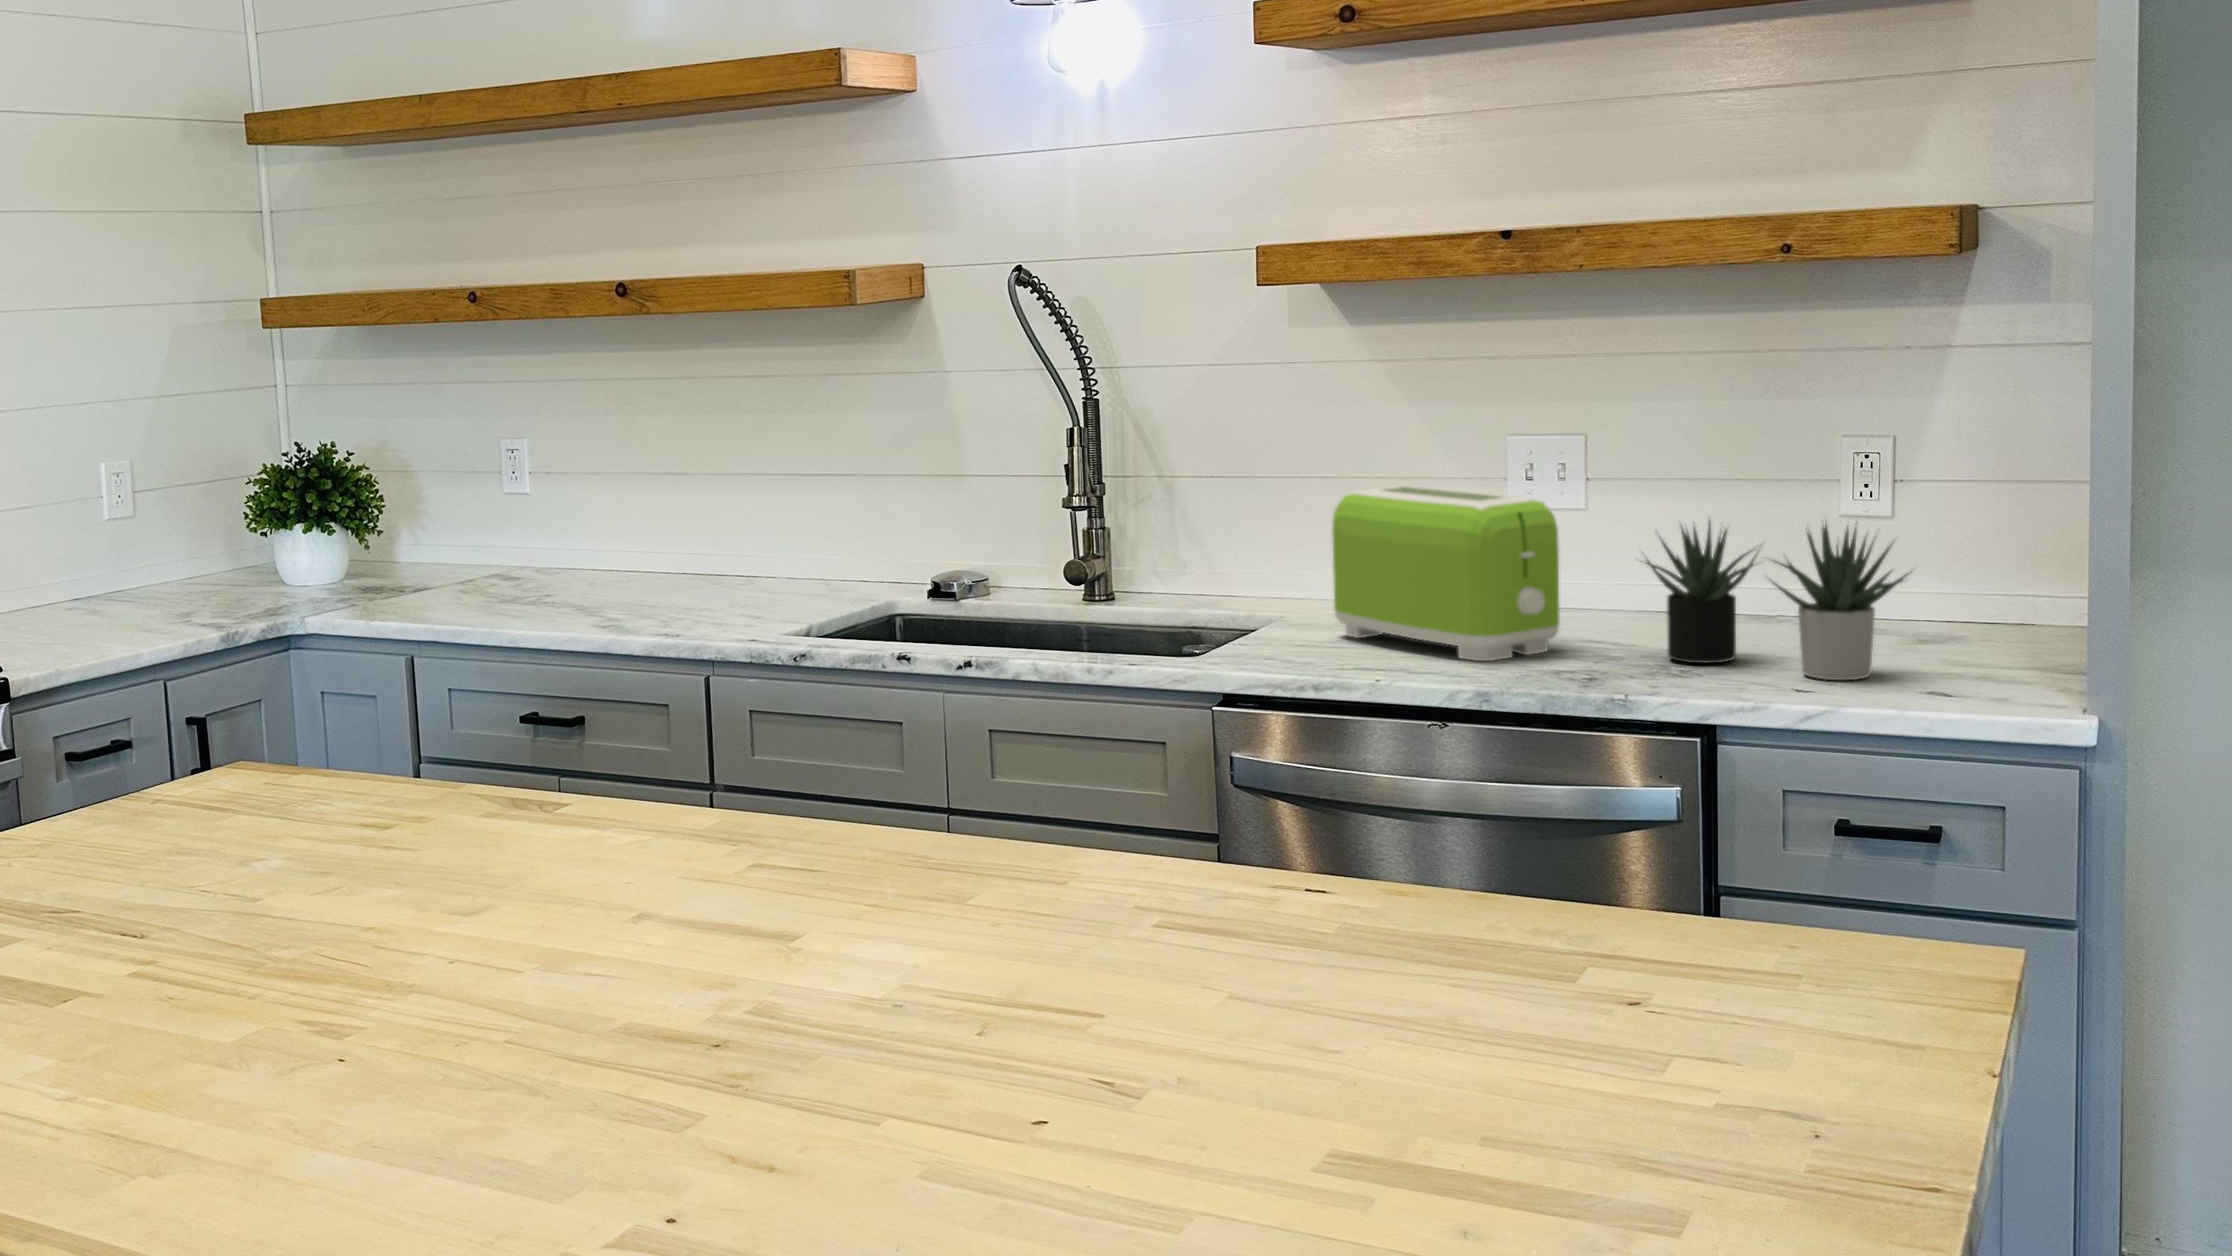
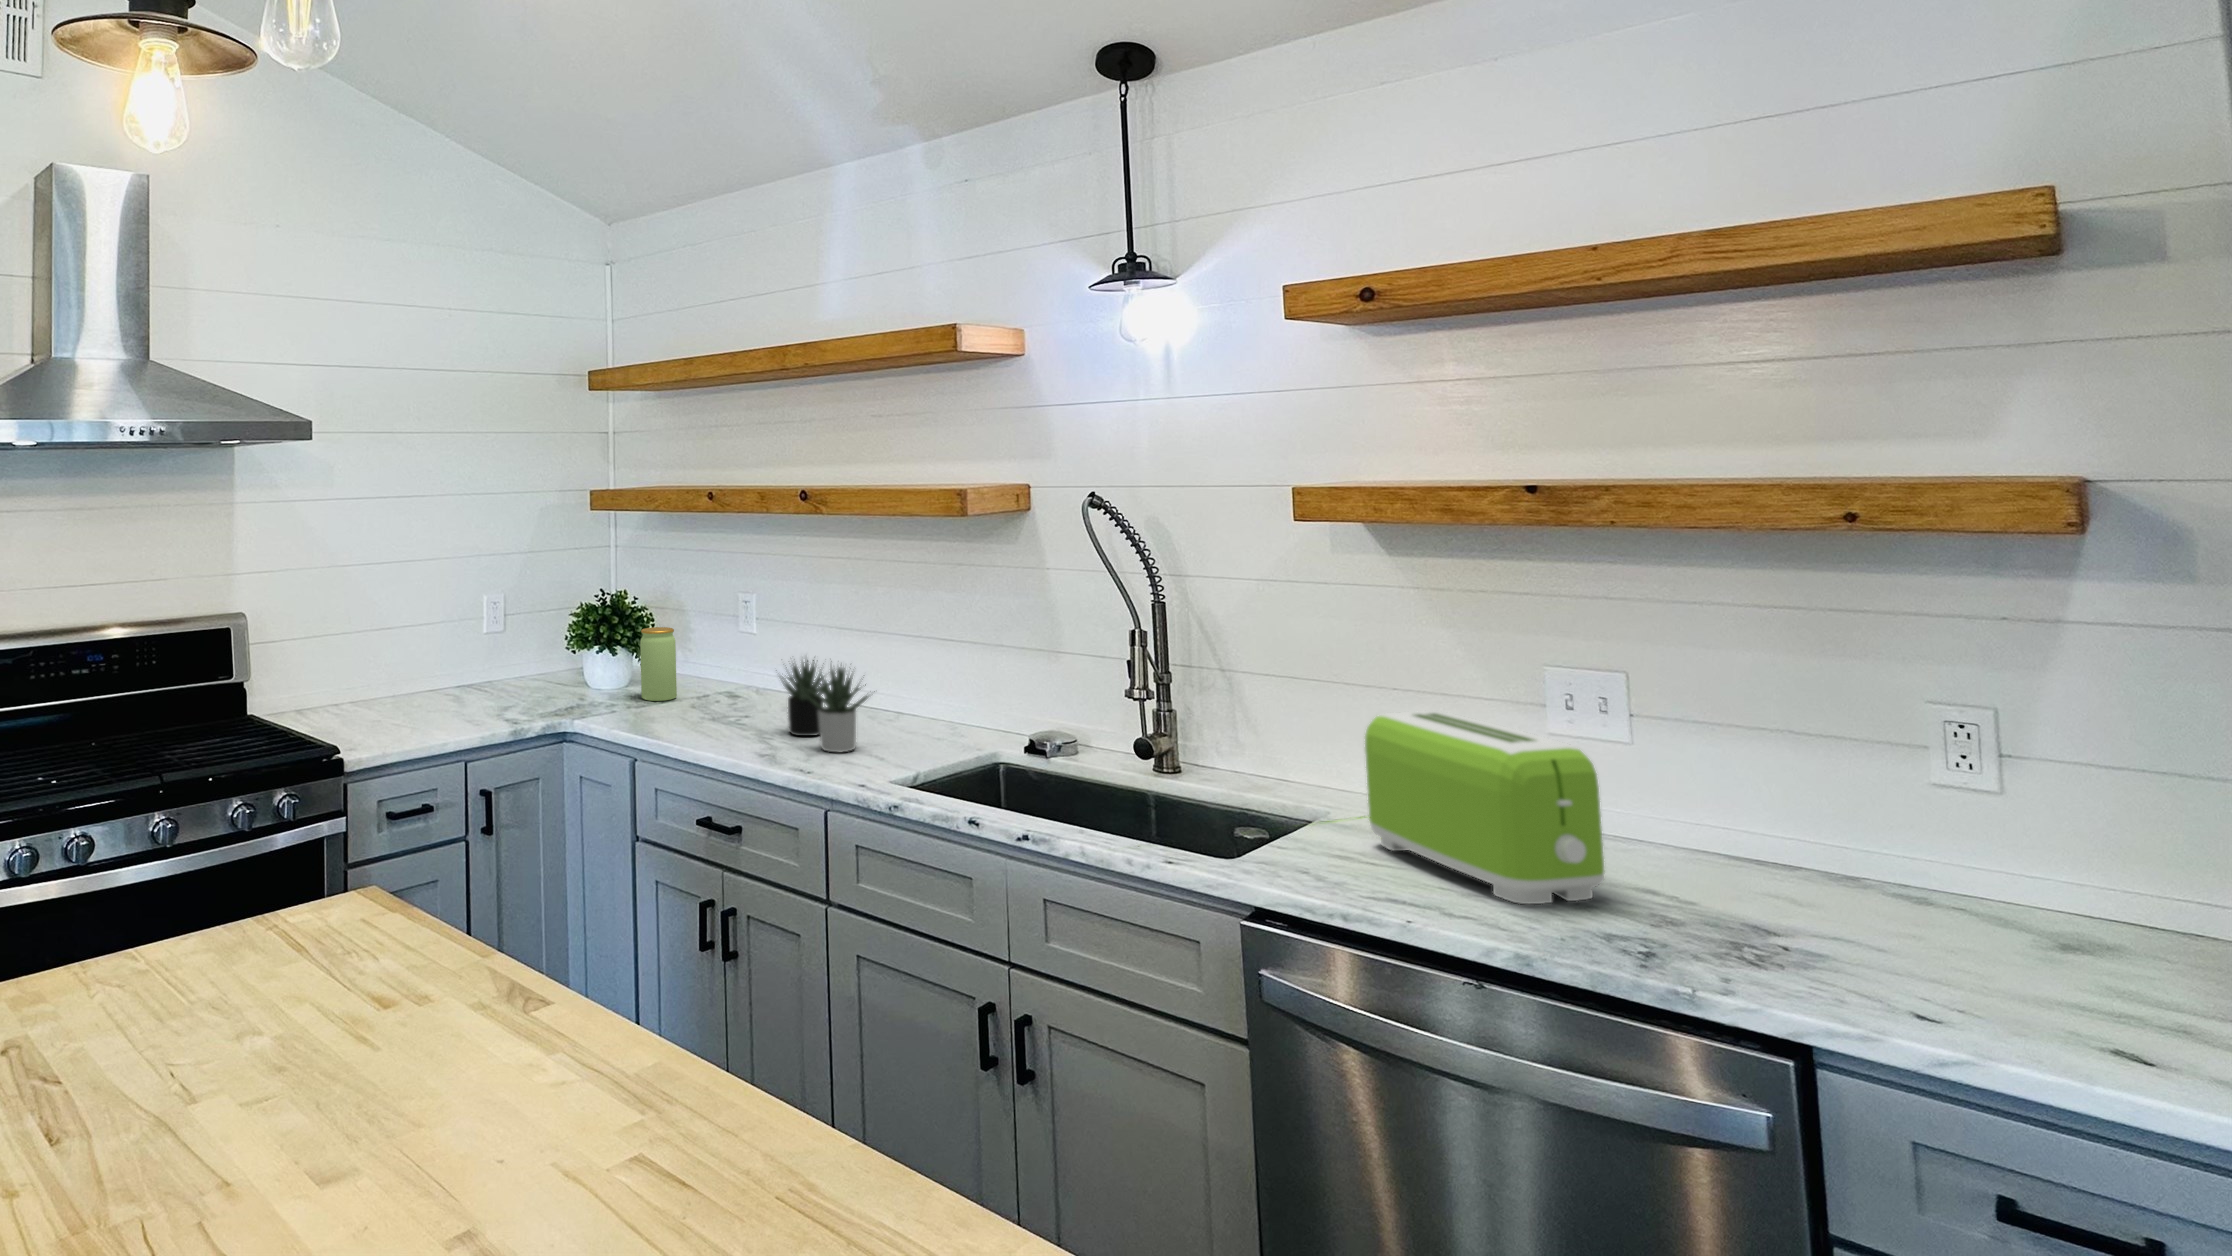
jar: none [368,489,425,591] -> present [640,627,677,701]
succulent plant: present [1643,521,1912,680] -> present [781,660,875,752]

